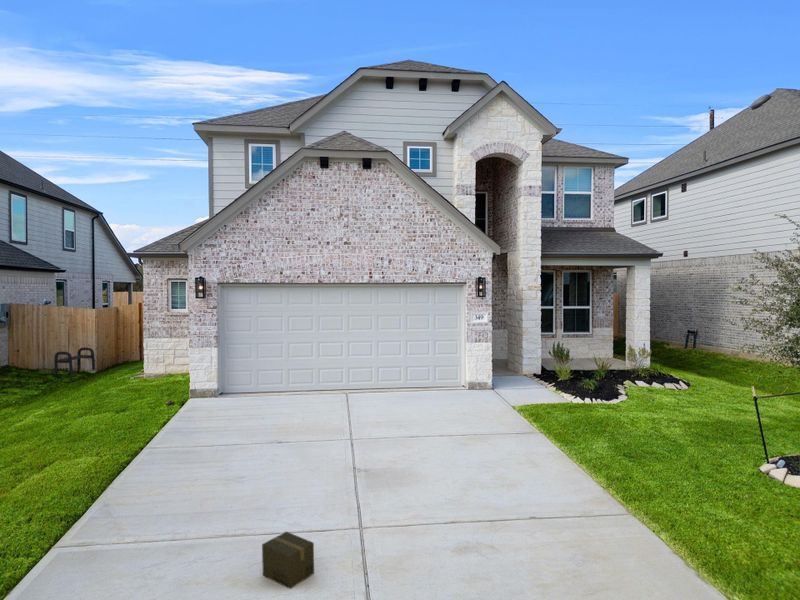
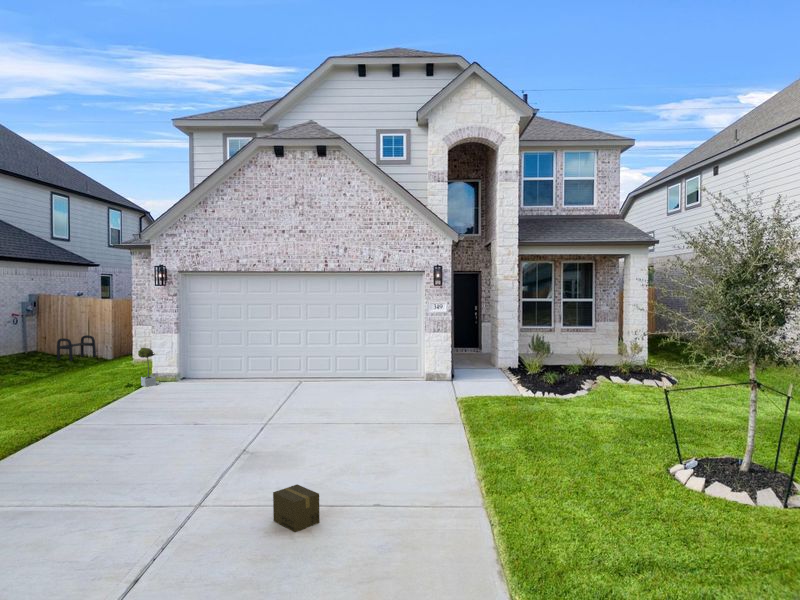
potted tree: none [176,363,195,405] -> present [138,348,156,387]
cardboard box: present [262,532,314,589] -> present [273,484,320,532]

